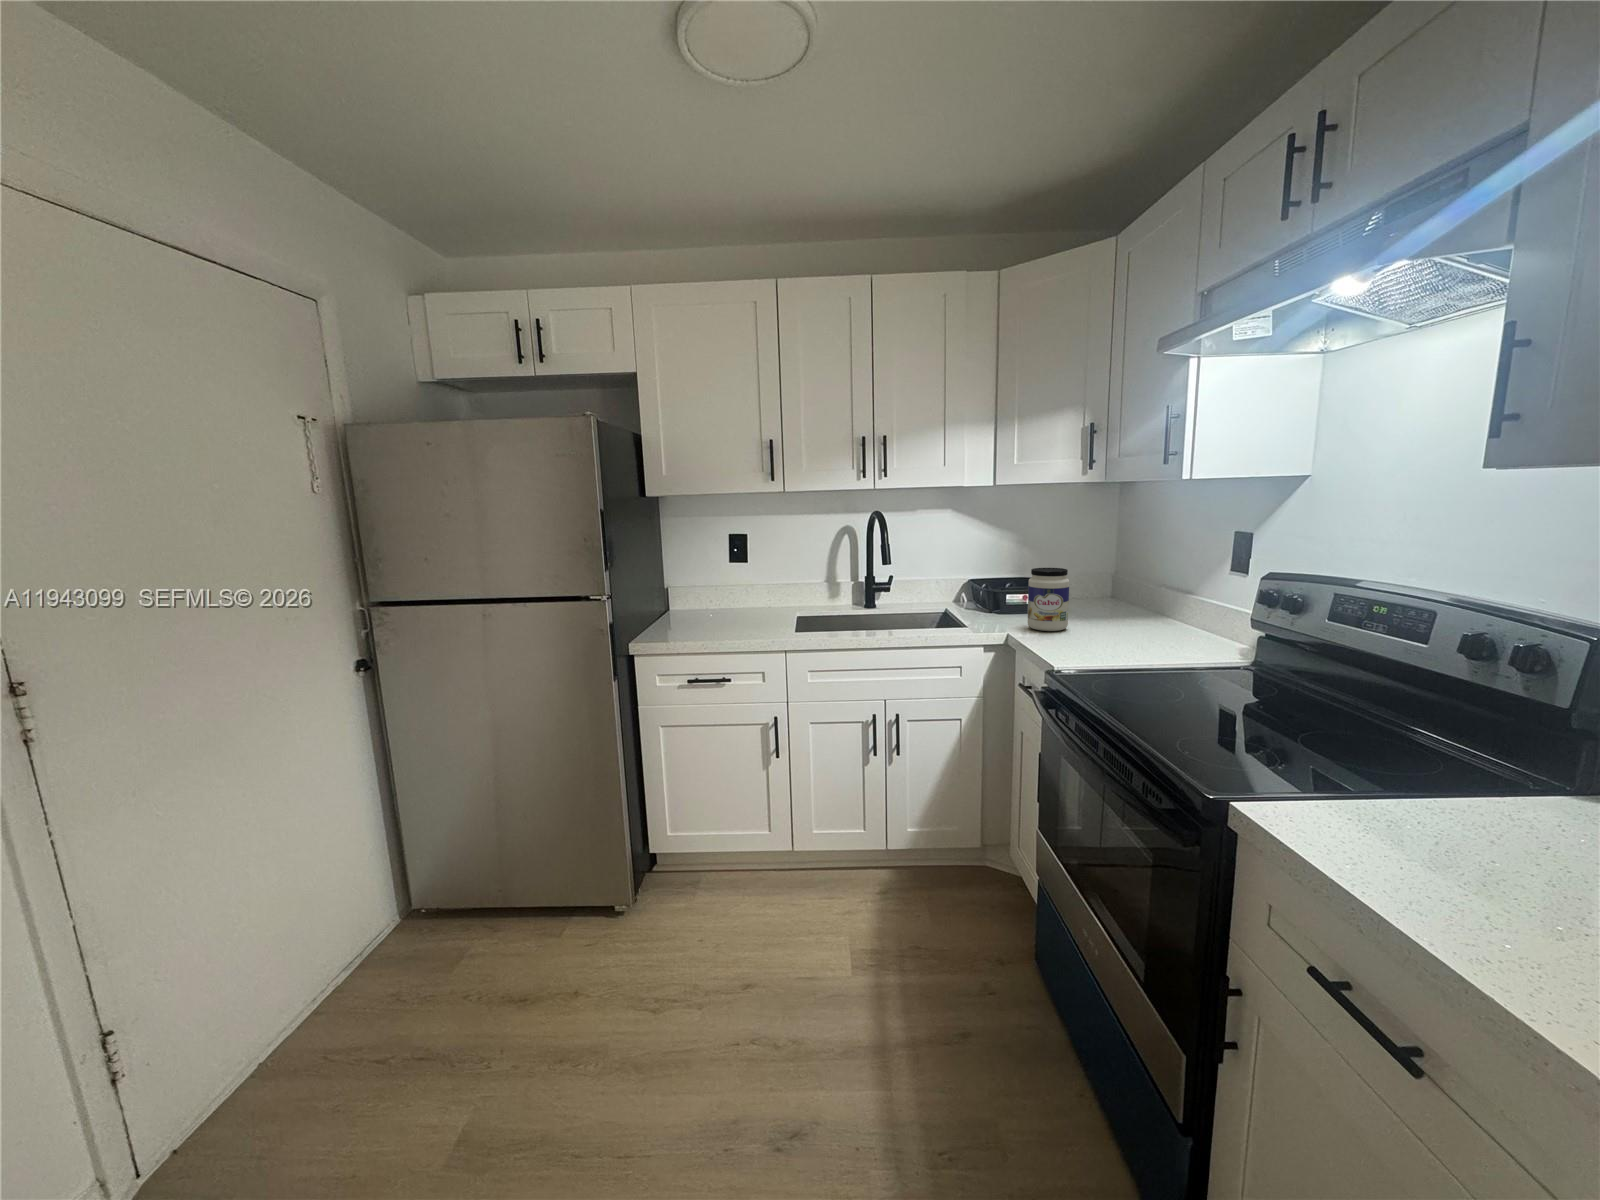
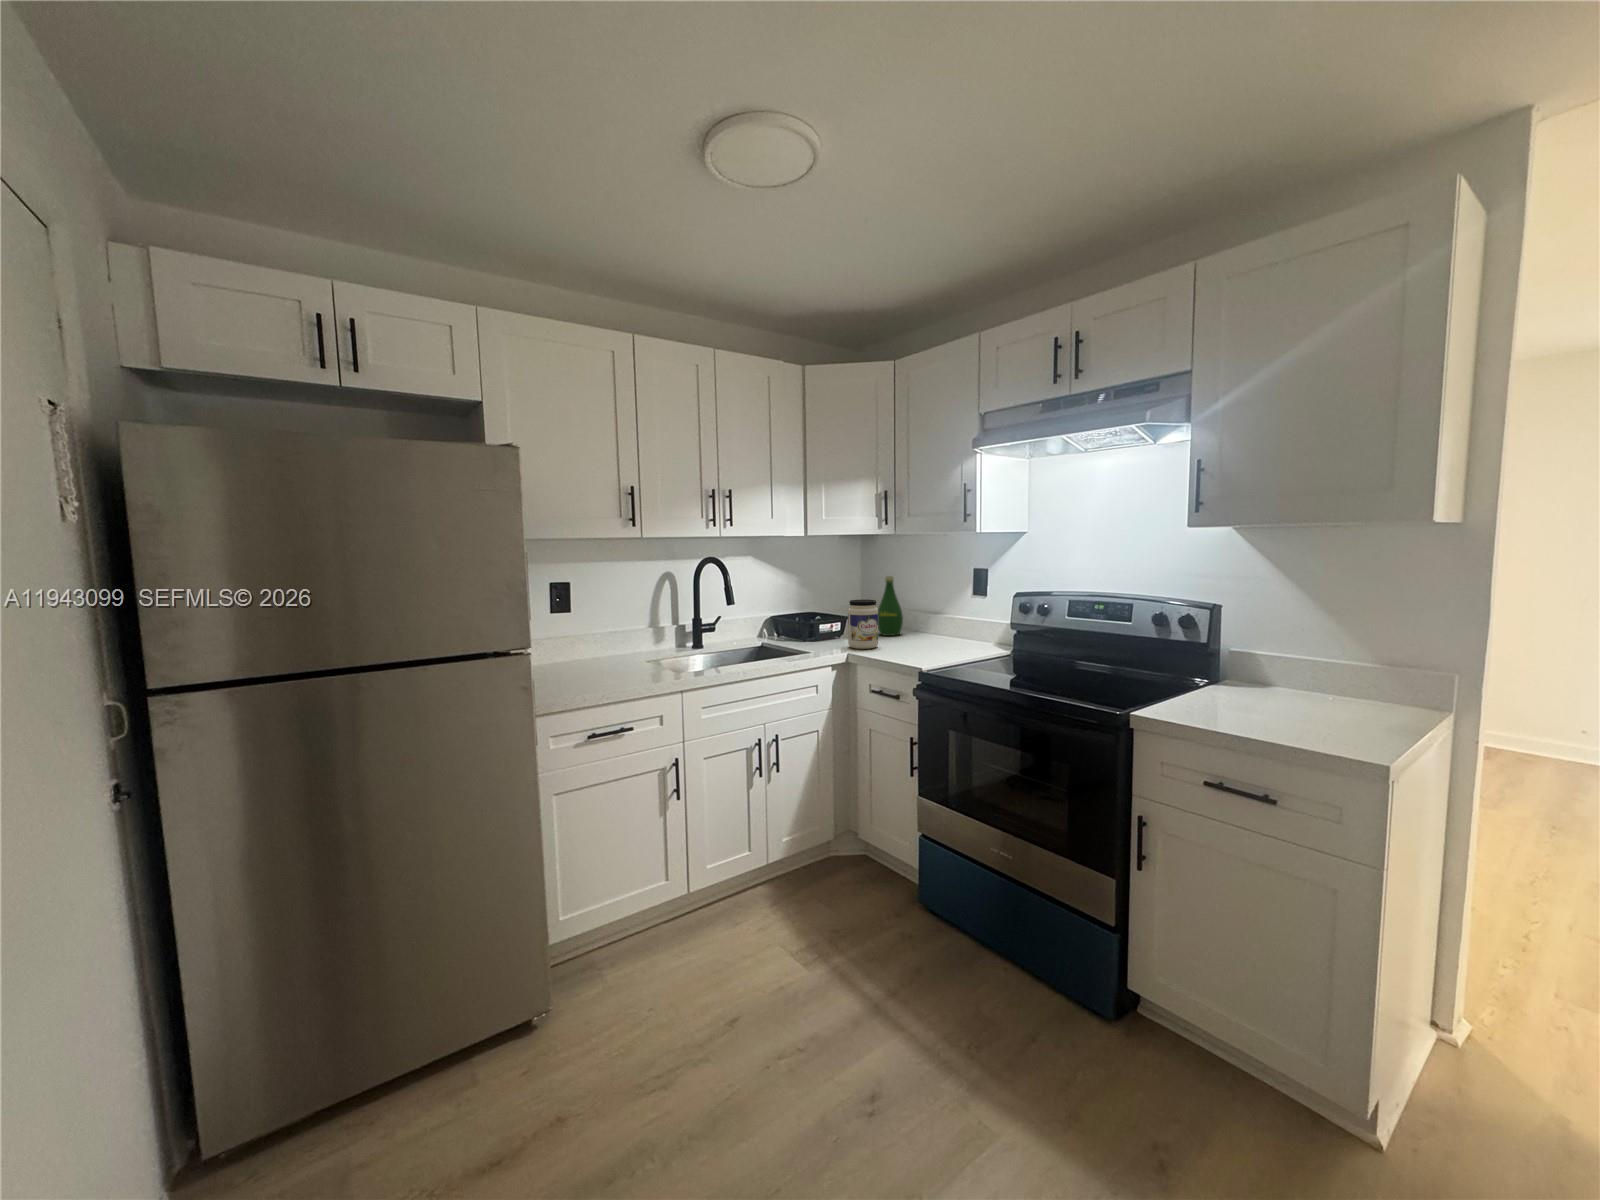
bottle: none [1104,538,1142,618] -> present [878,576,903,636]

